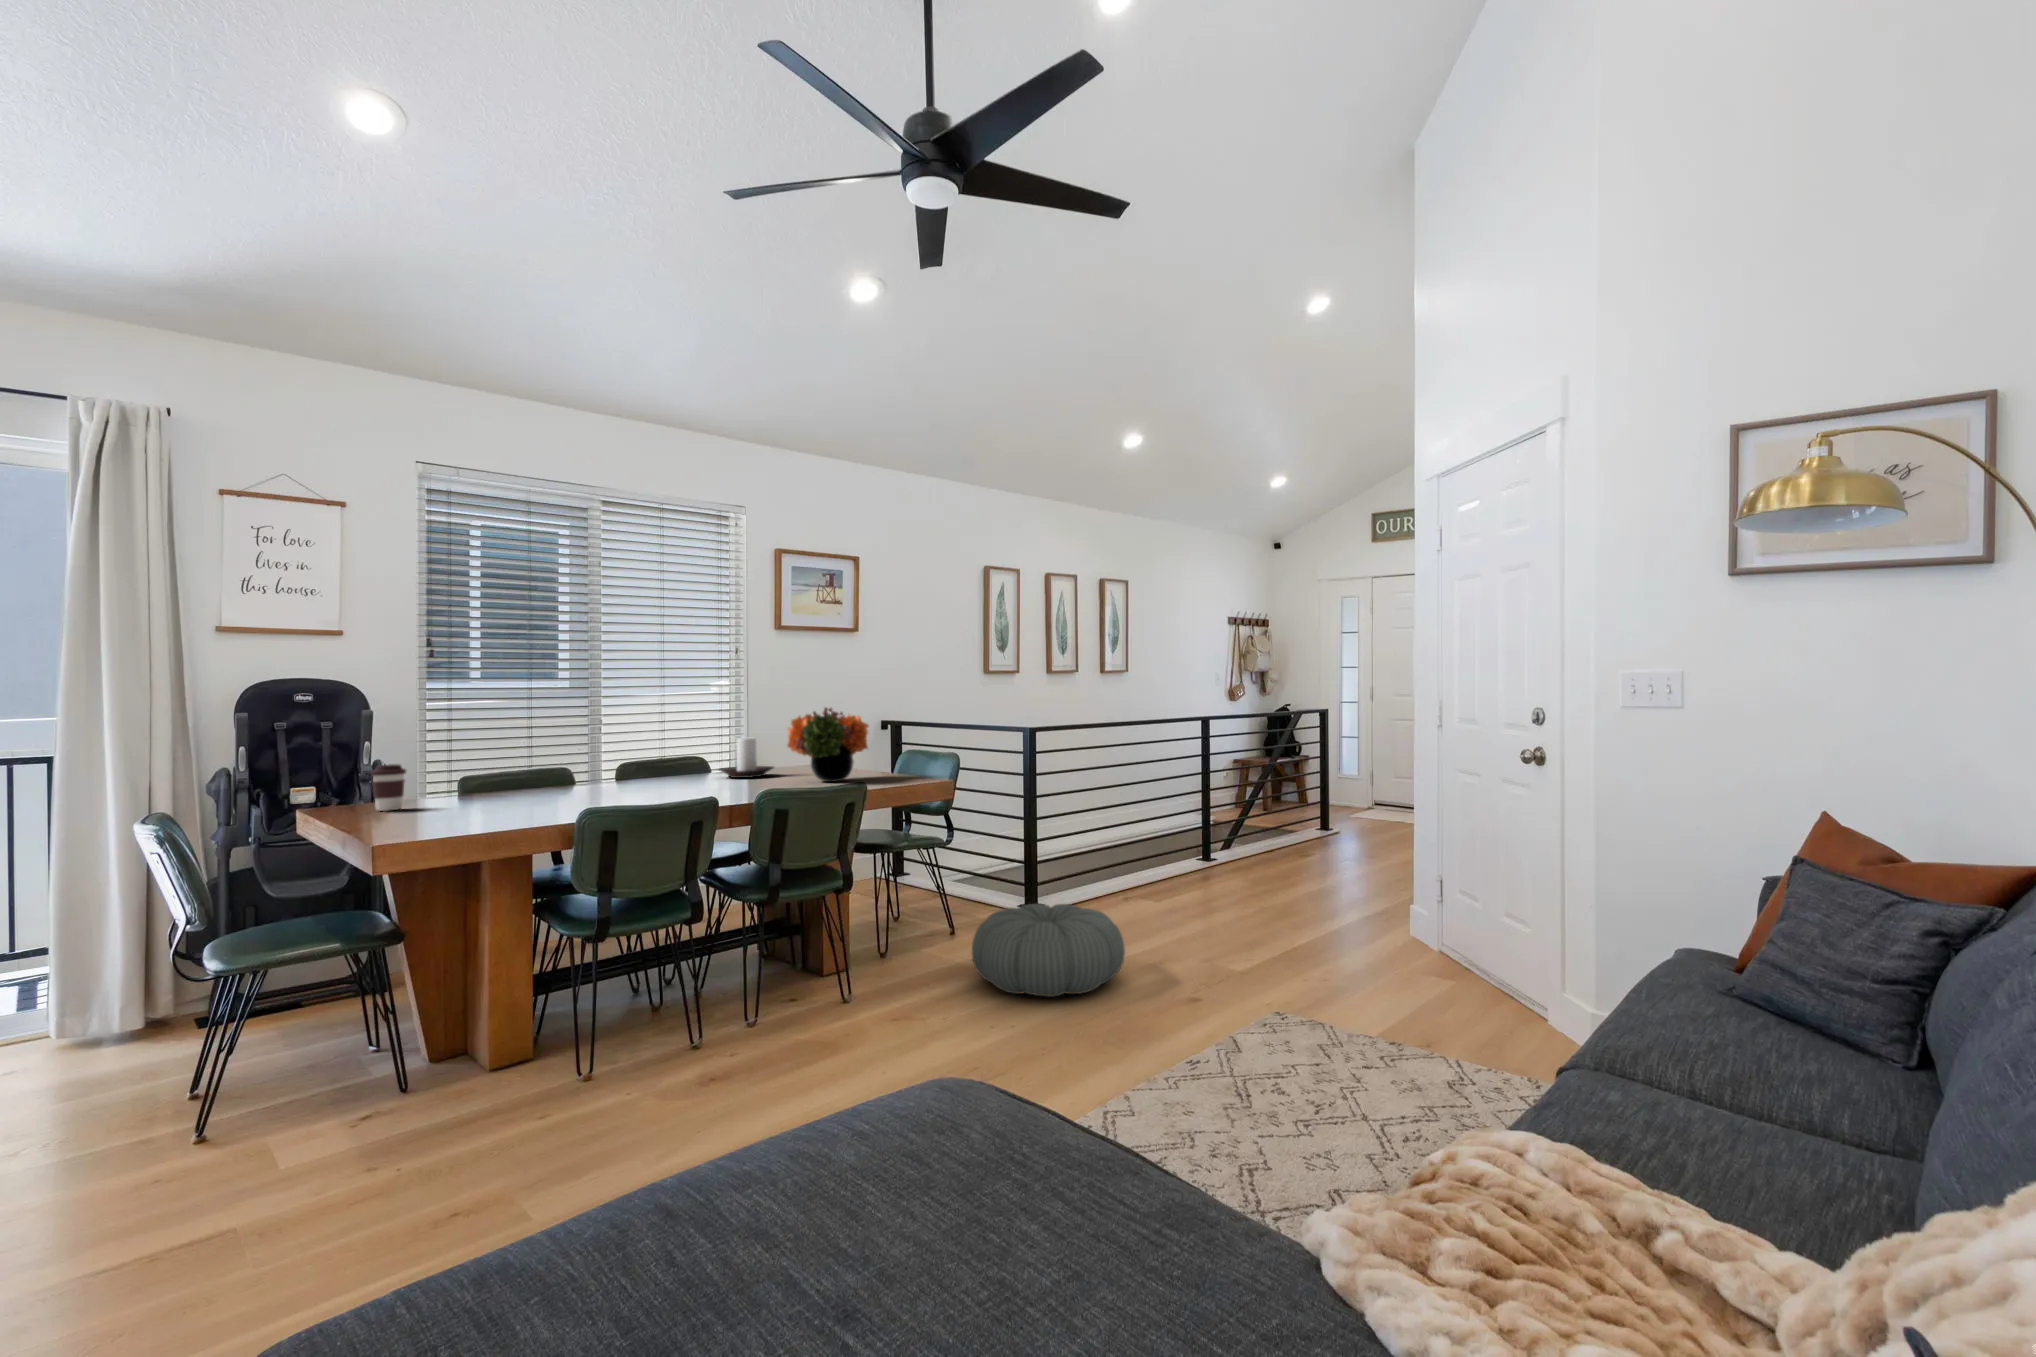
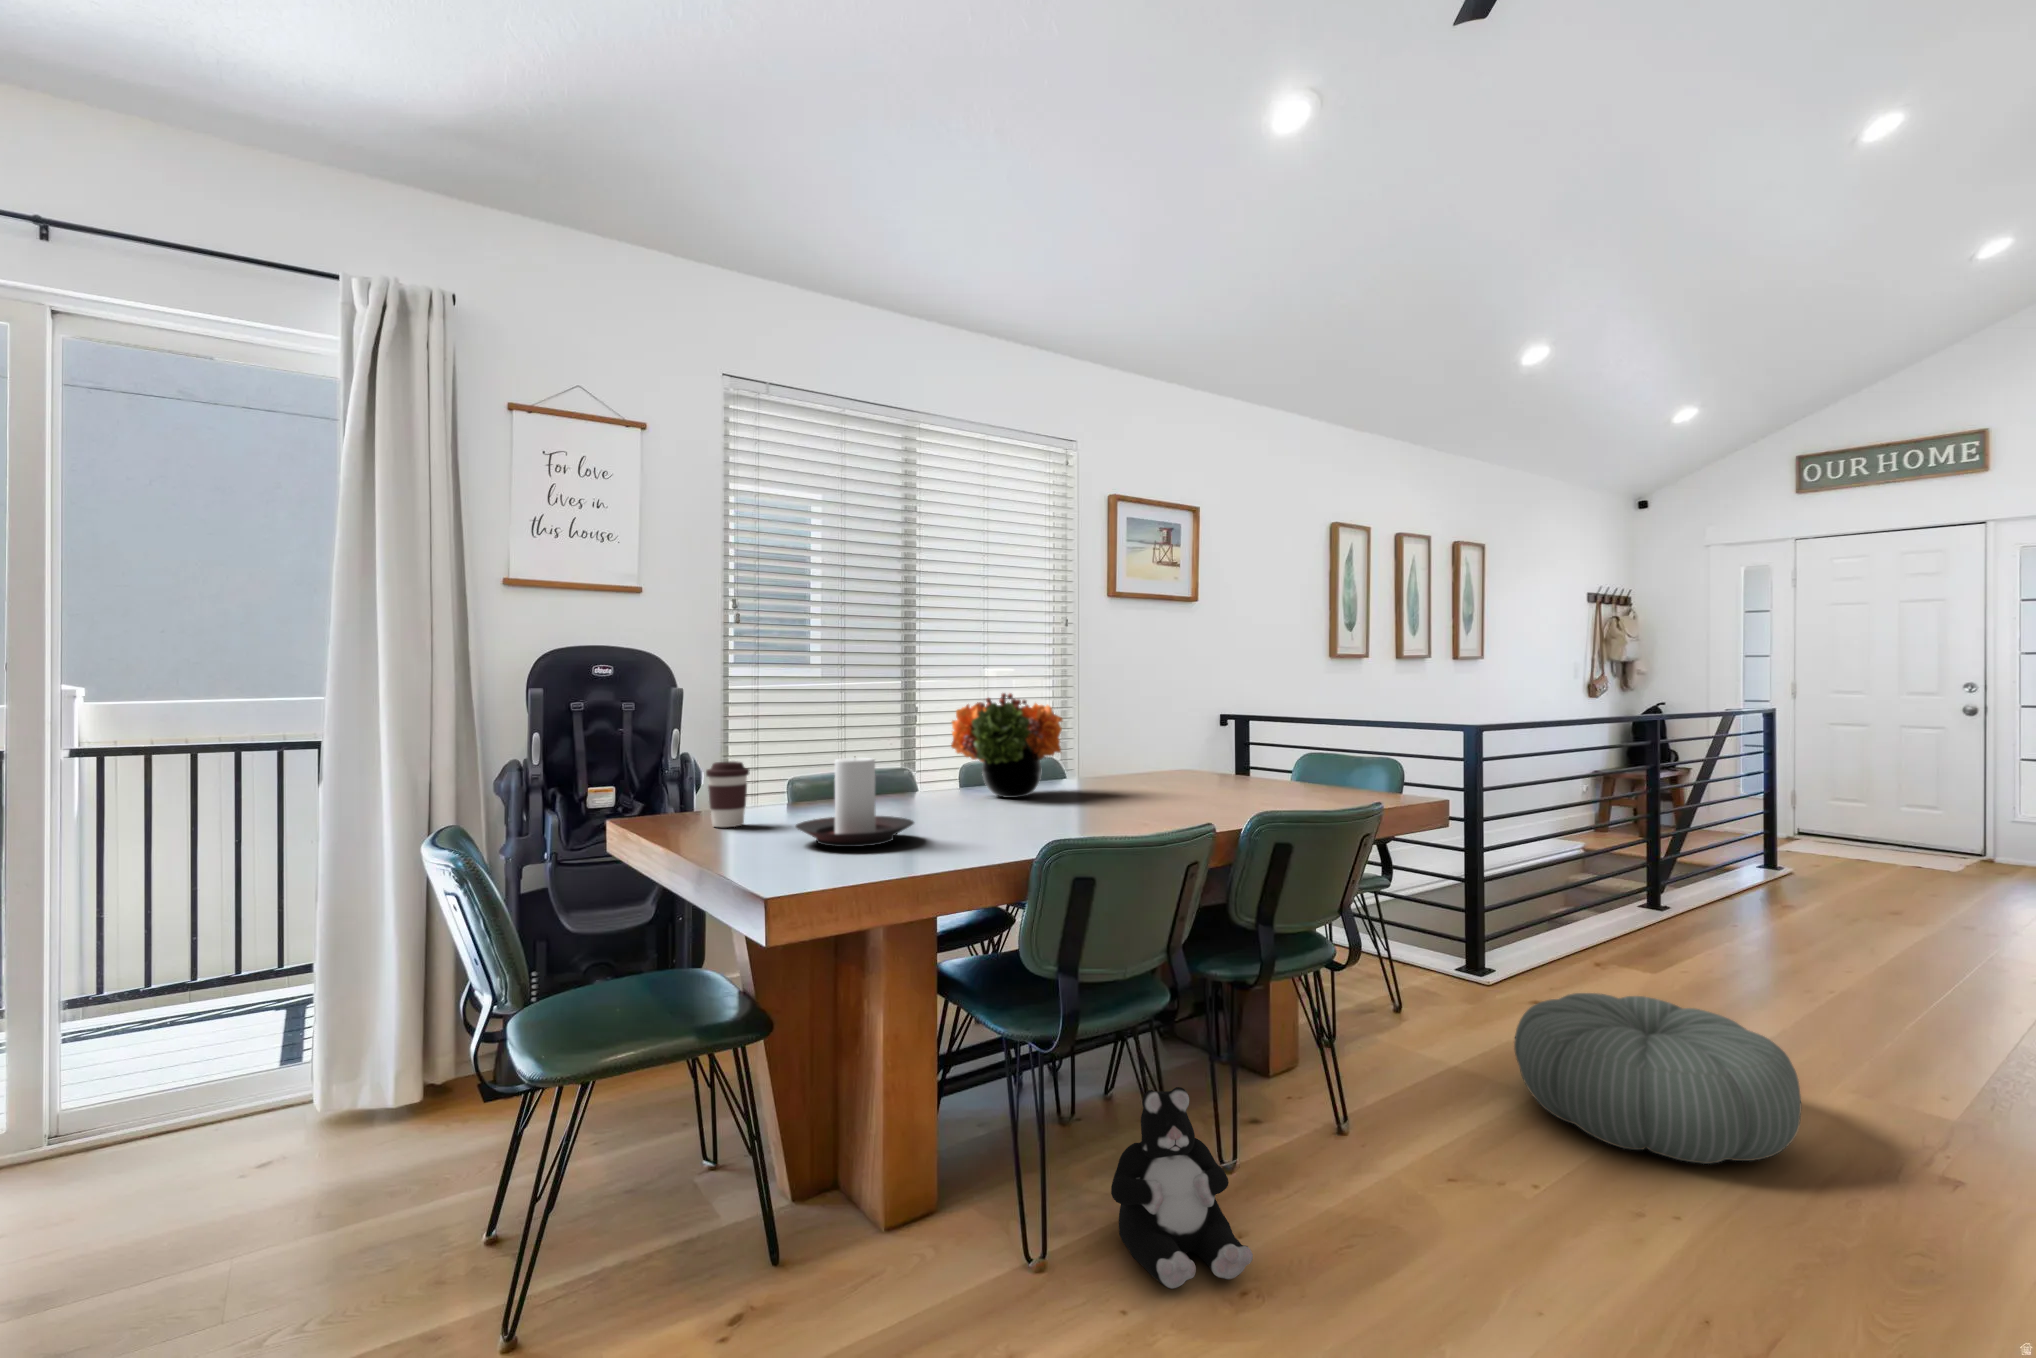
flower arrangement: present [788,707,868,782] -> present [951,693,1063,798]
candle holder: present [720,737,774,778] -> present [795,757,914,847]
plush toy: none [639,962,720,1076] -> present [1111,1087,1253,1289]

